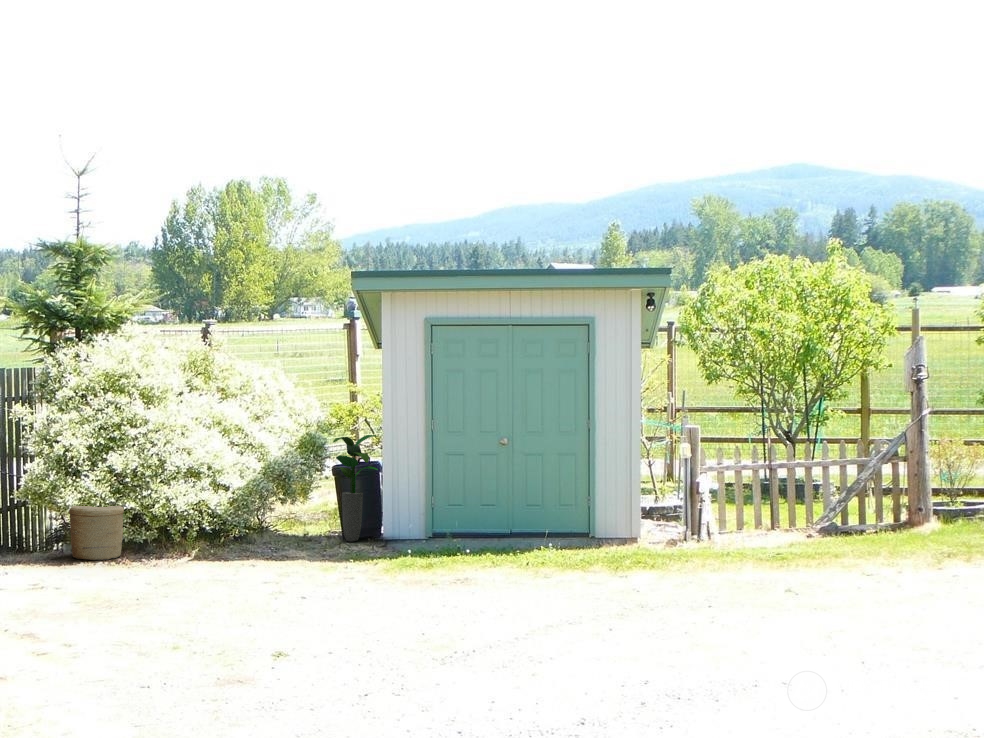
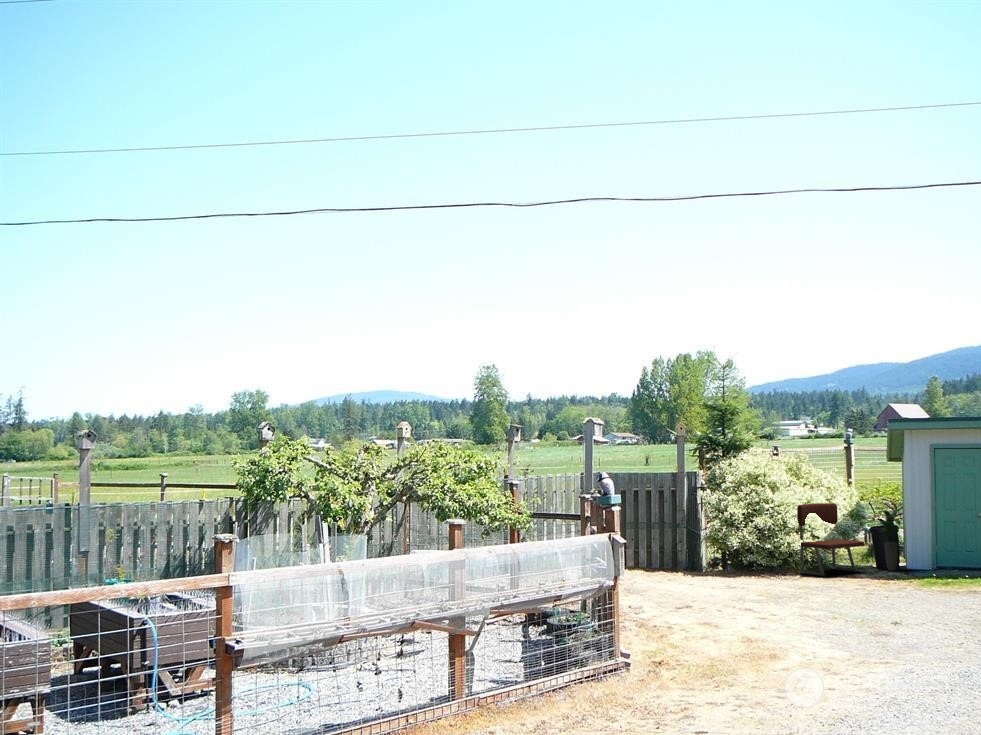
bench: none [188,425,306,557] -> present [797,503,864,576]
woven basket: present [69,504,124,560] -> none [735,545,764,575]

